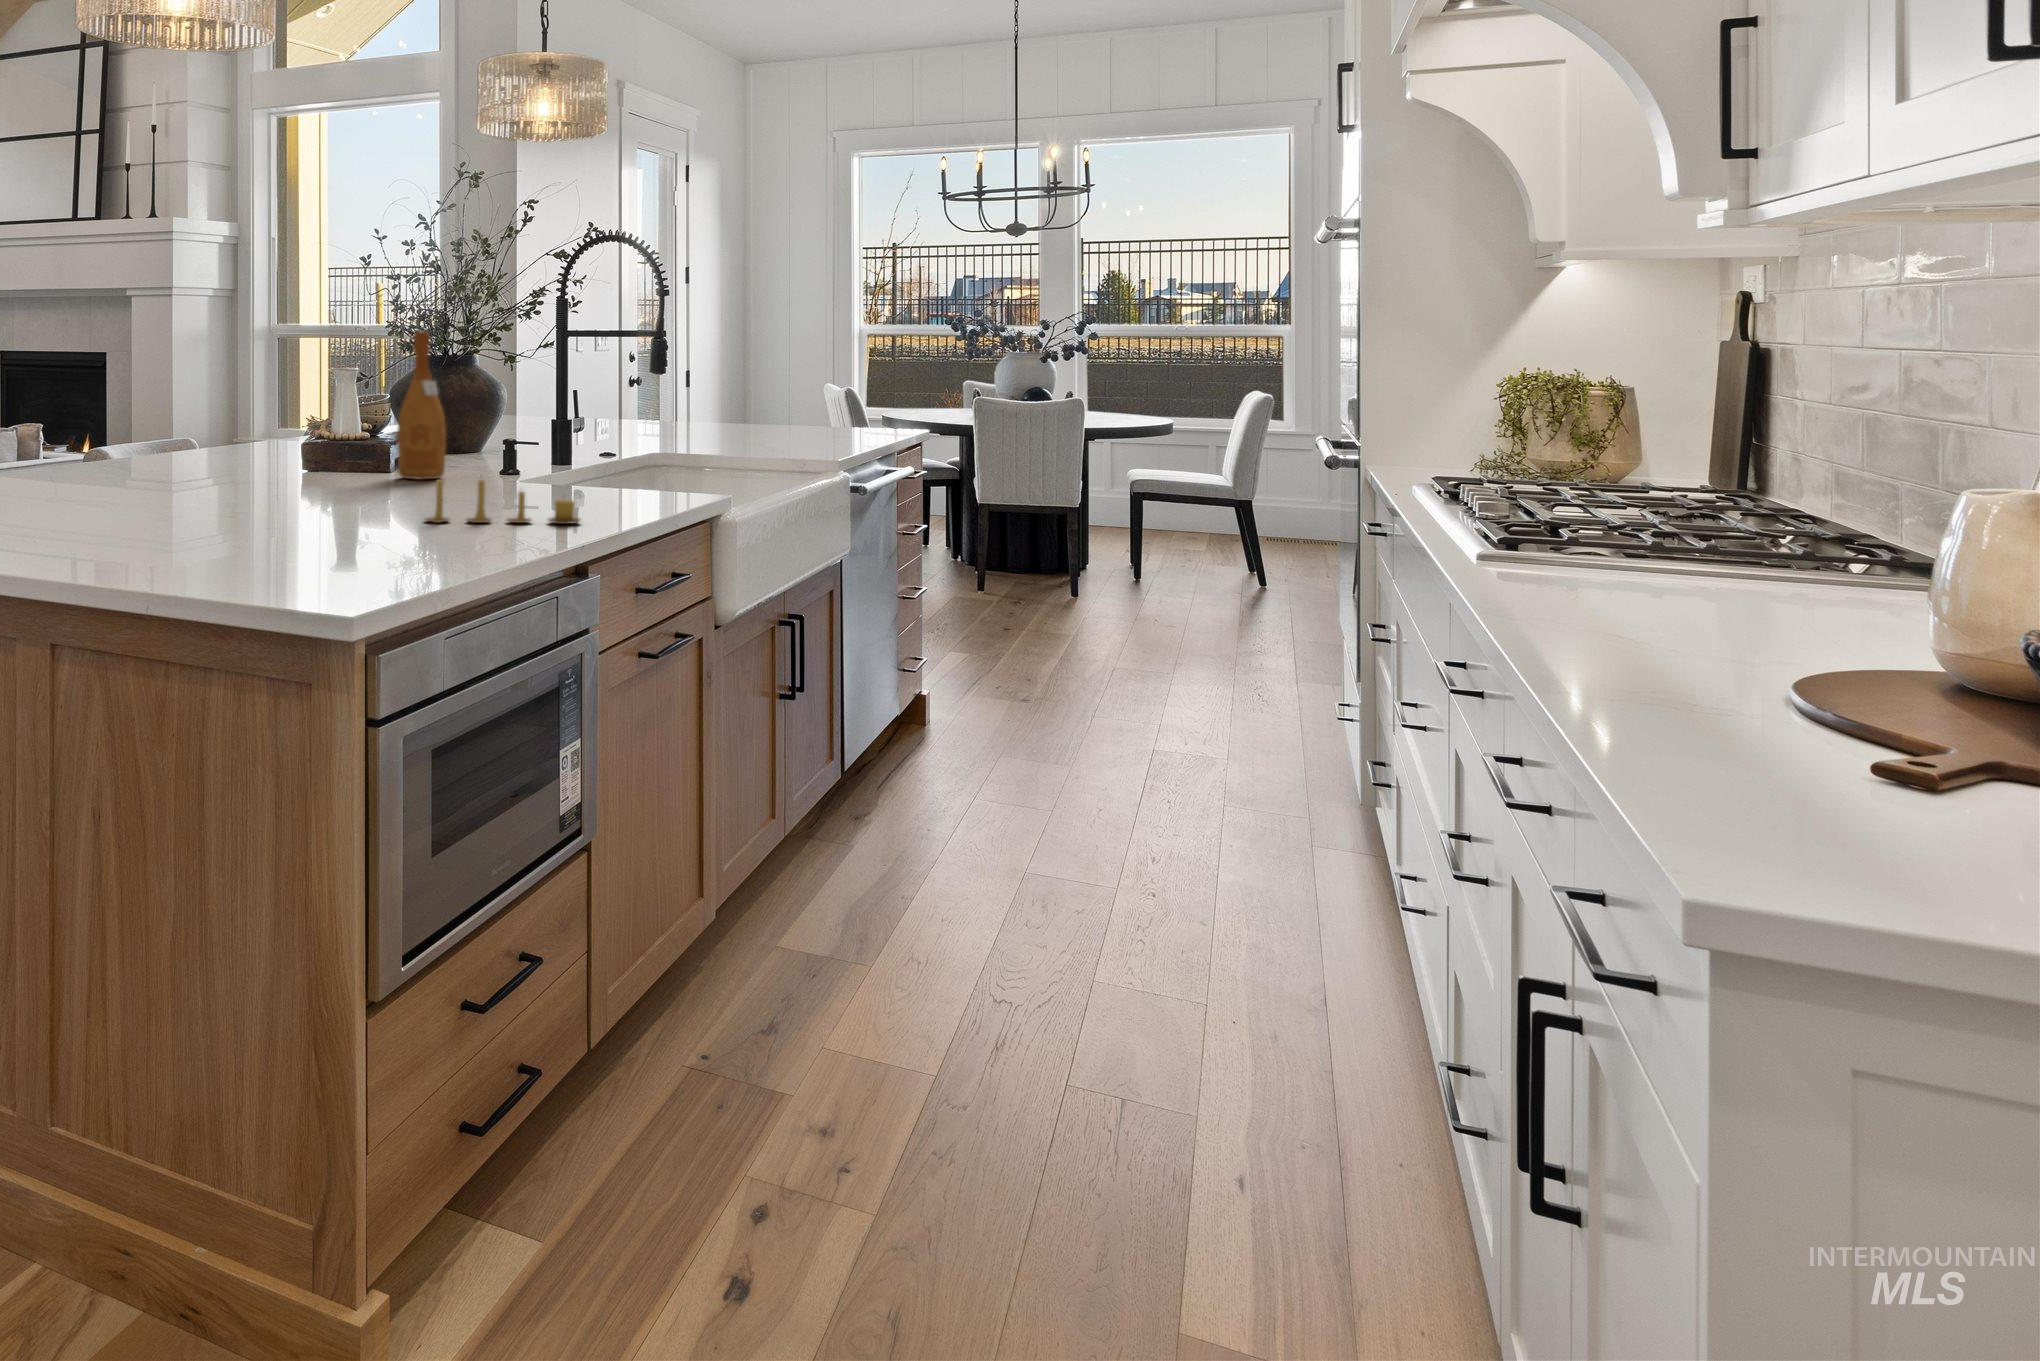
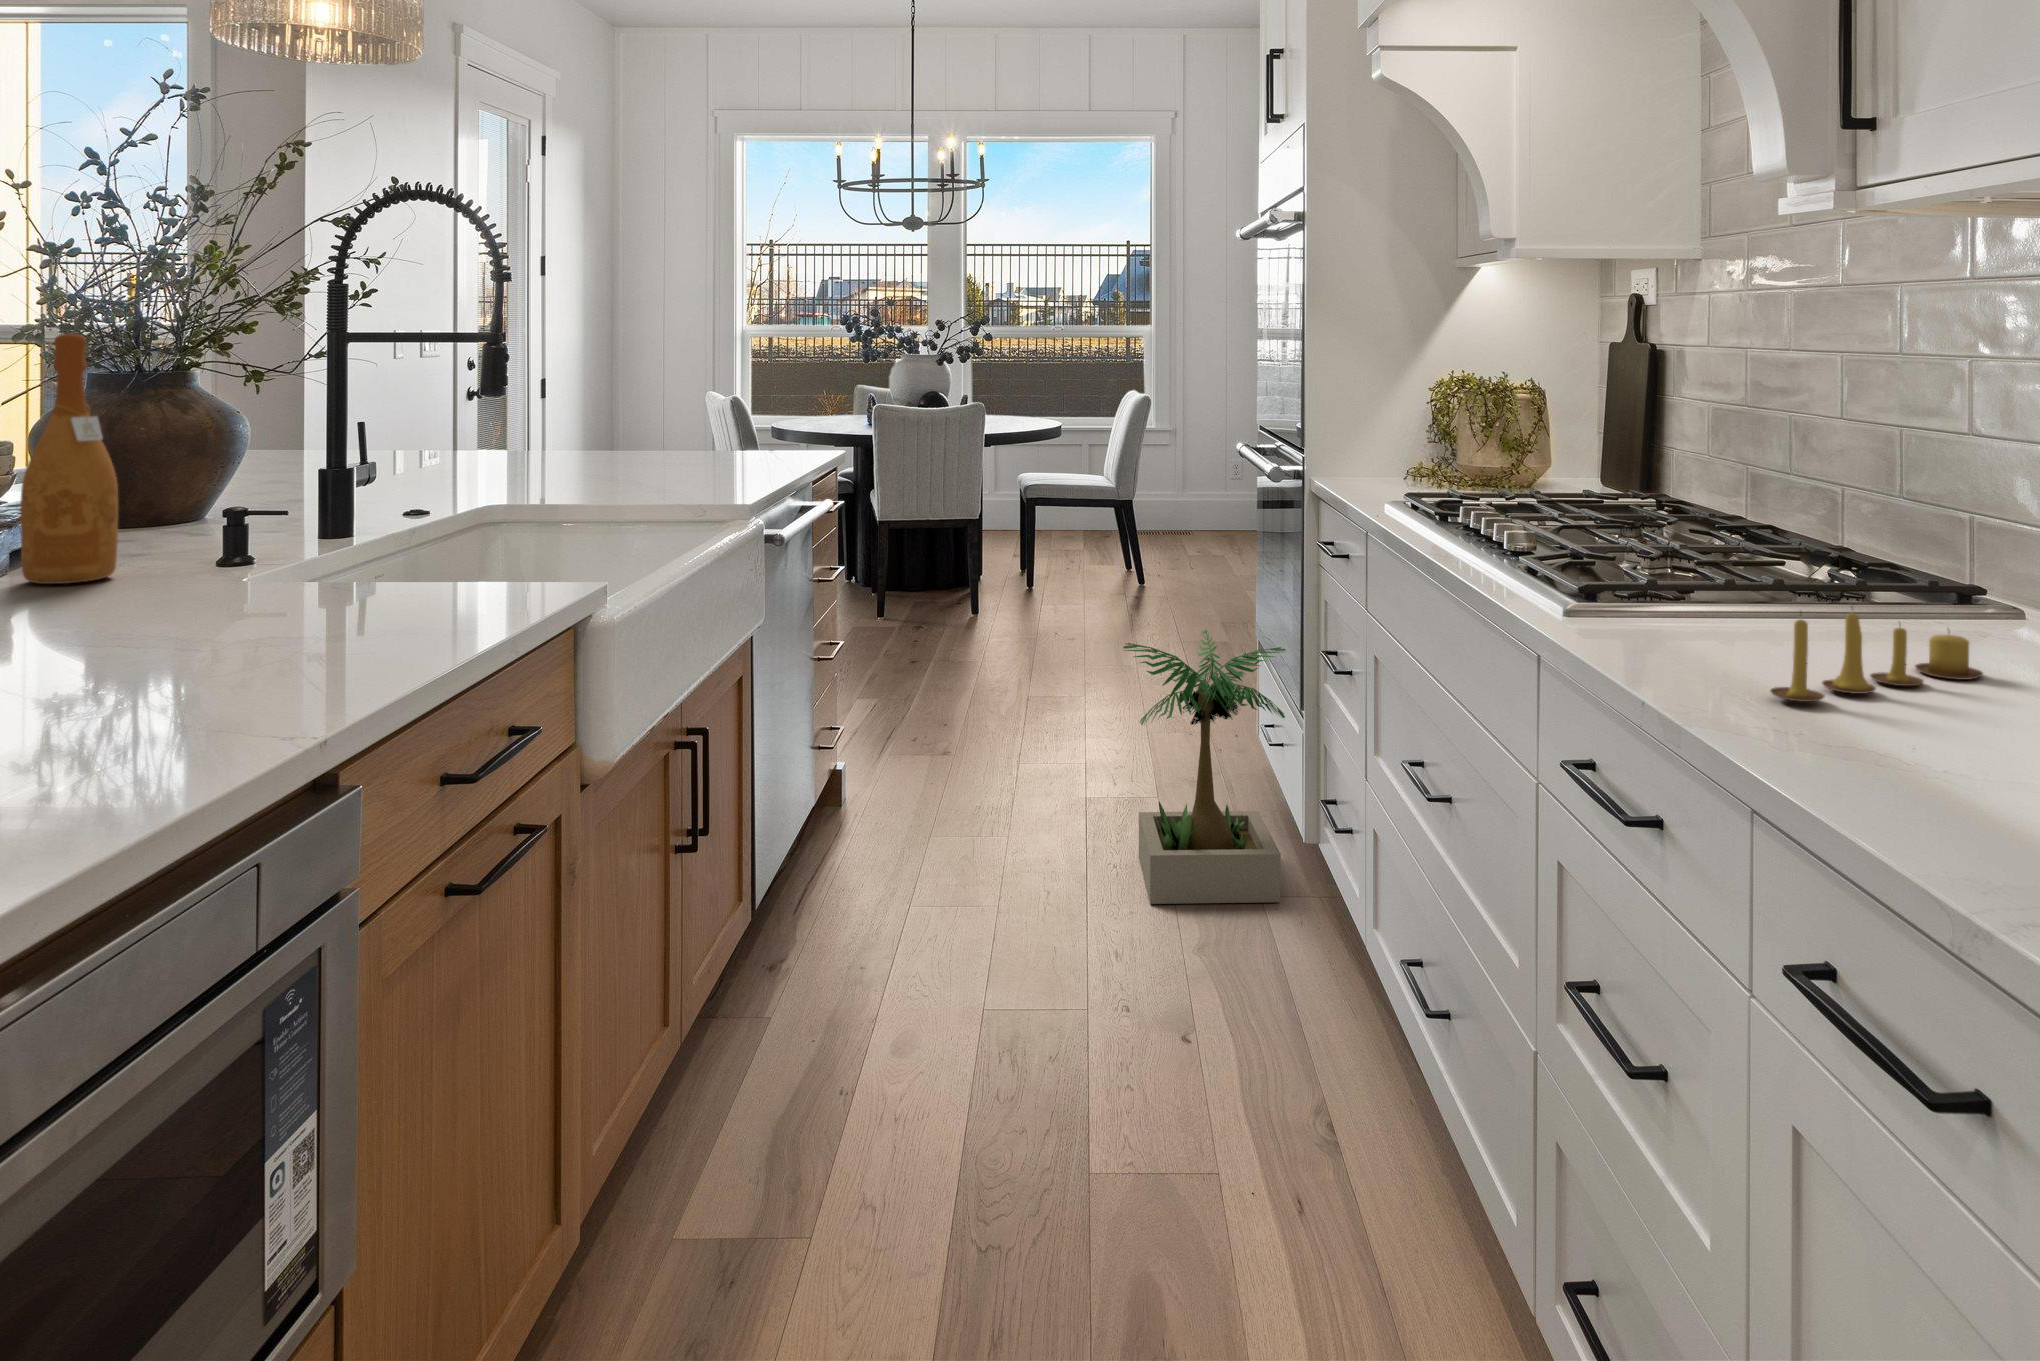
candle: present [426,475,580,524] -> present [1770,613,1983,702]
potted plant: none [1152,594,1347,842] -> present [1123,630,1285,904]

